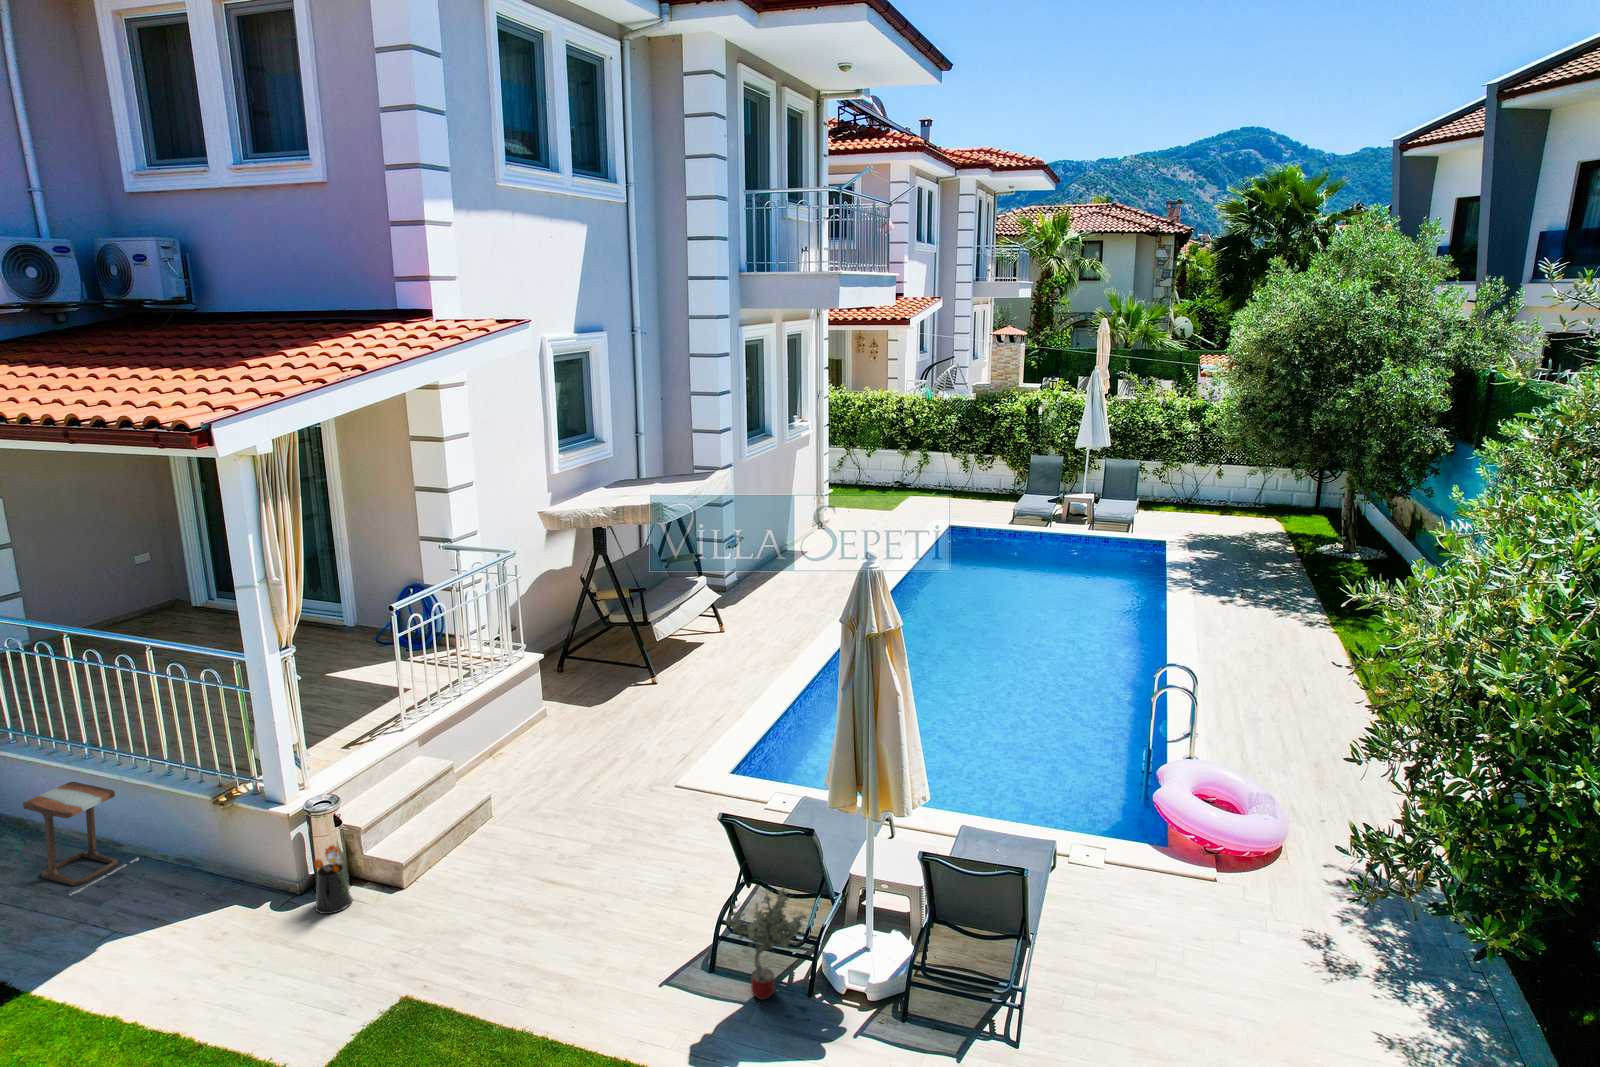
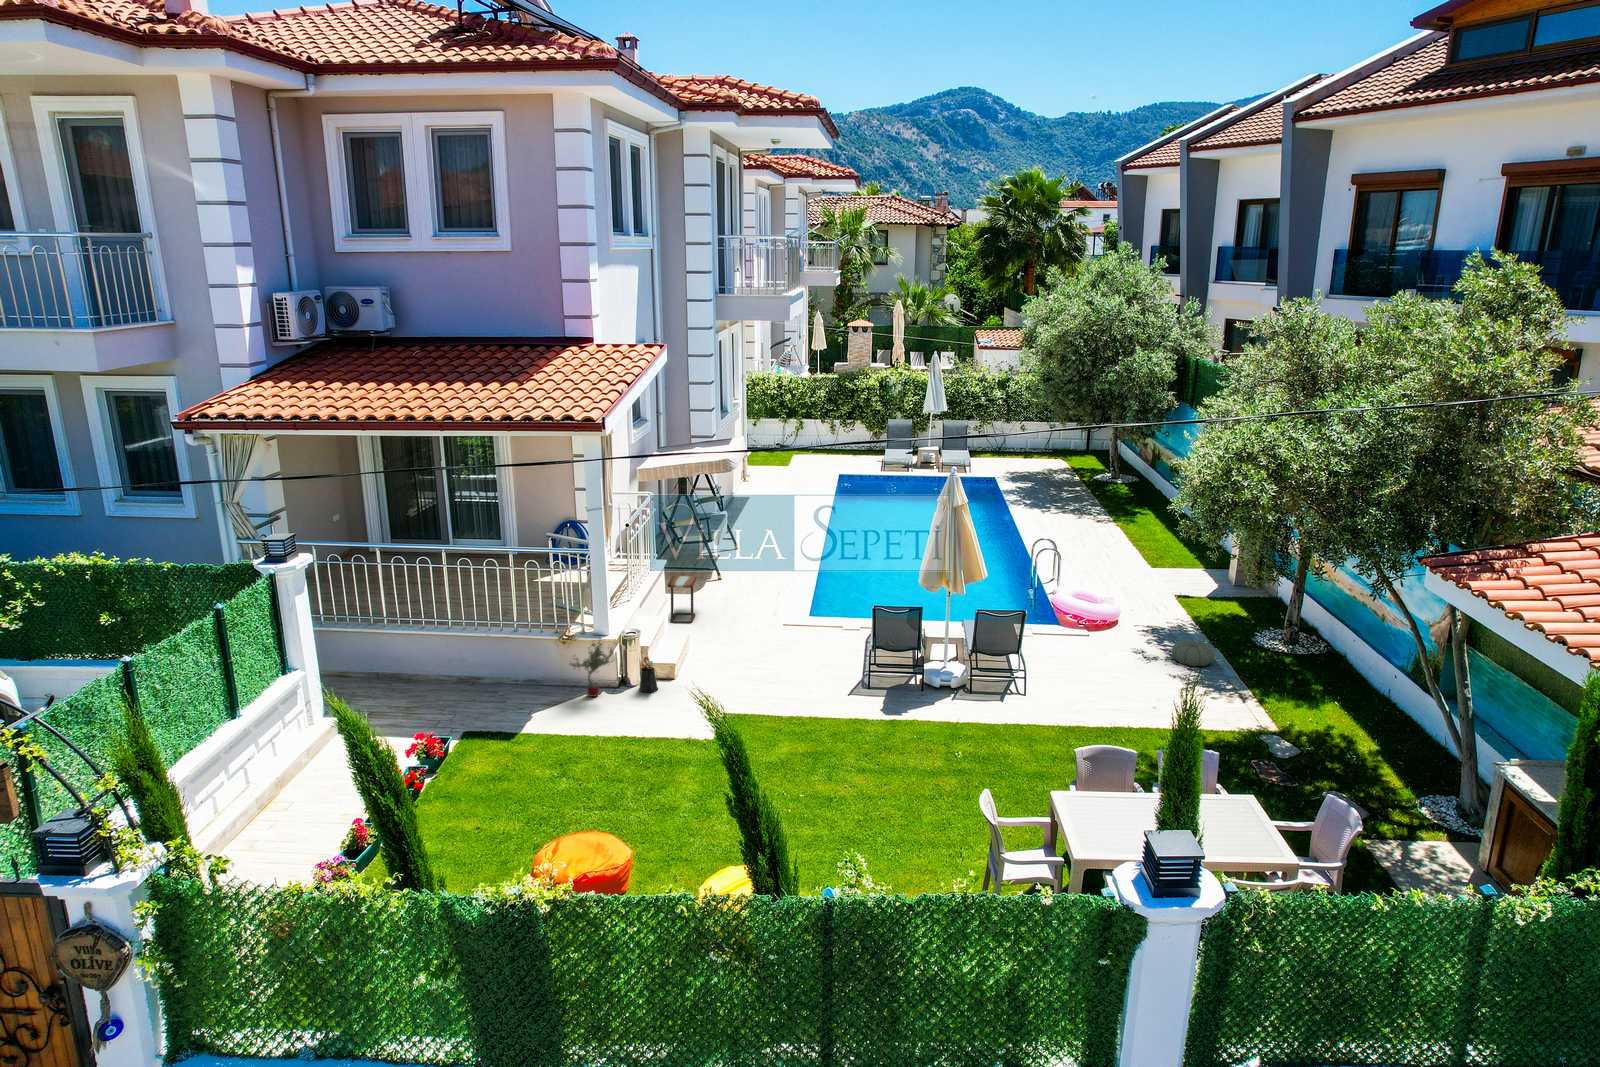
side table: present [23,782,139,895] -> present [667,576,696,623]
potted tree: present [726,888,806,999] -> present [570,640,614,697]
pouf: none [1390,936,1494,1012] -> present [1172,640,1215,666]

